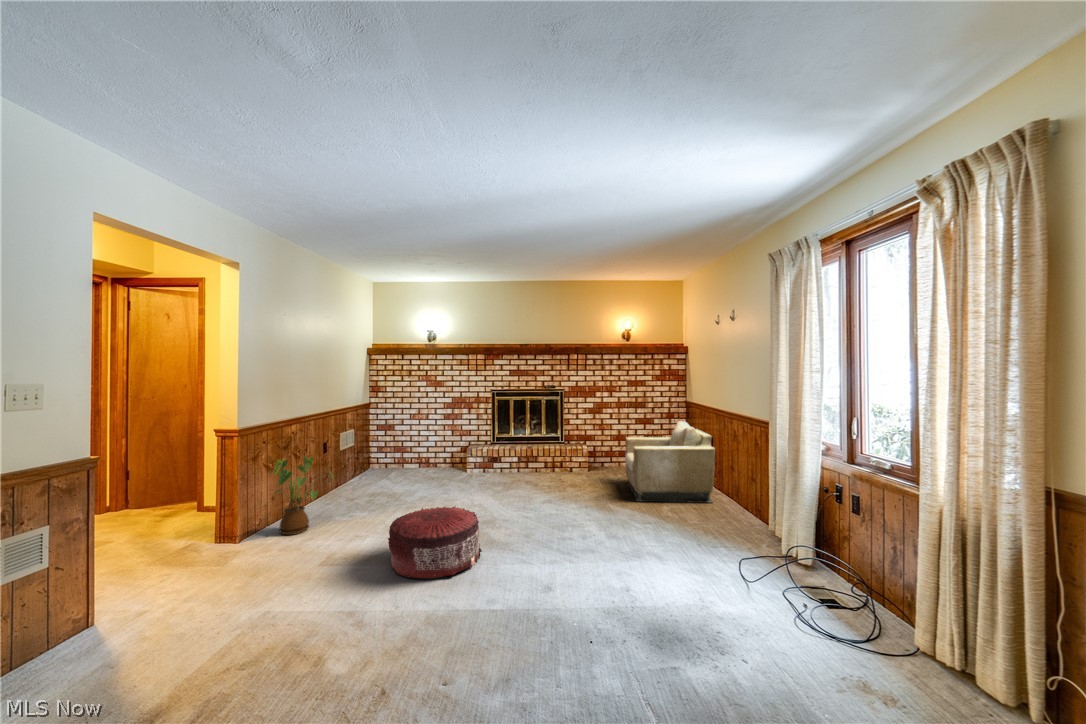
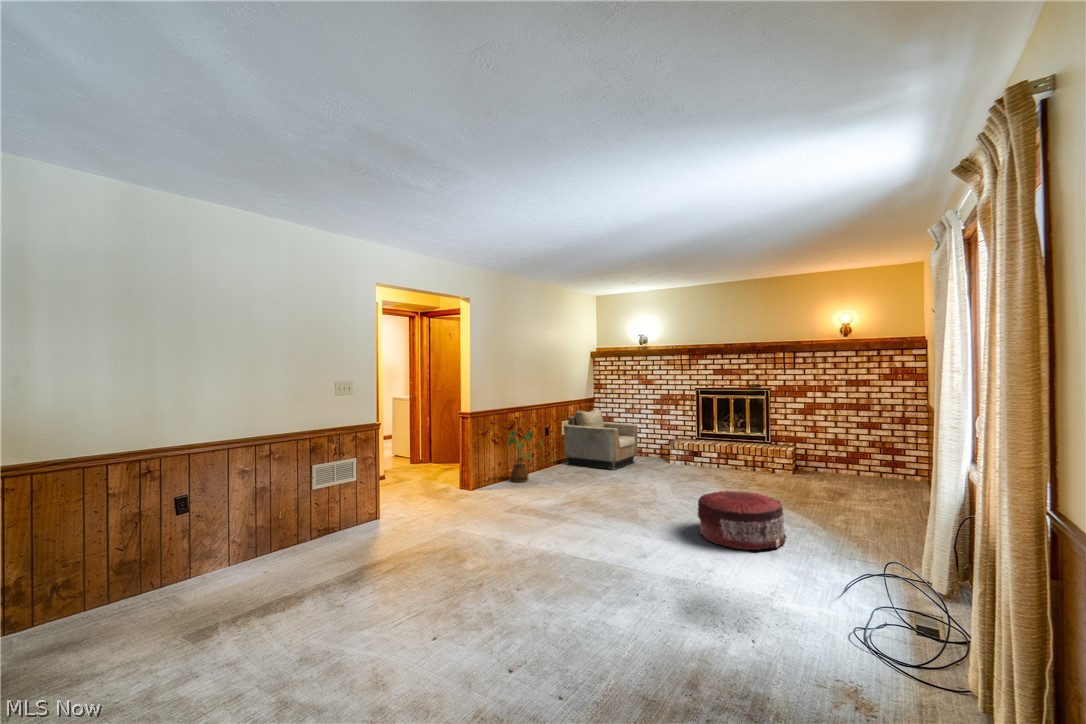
armchair: present [625,421,715,503] -> present [564,409,638,470]
pouf: present [388,506,482,579] -> present [698,490,787,550]

